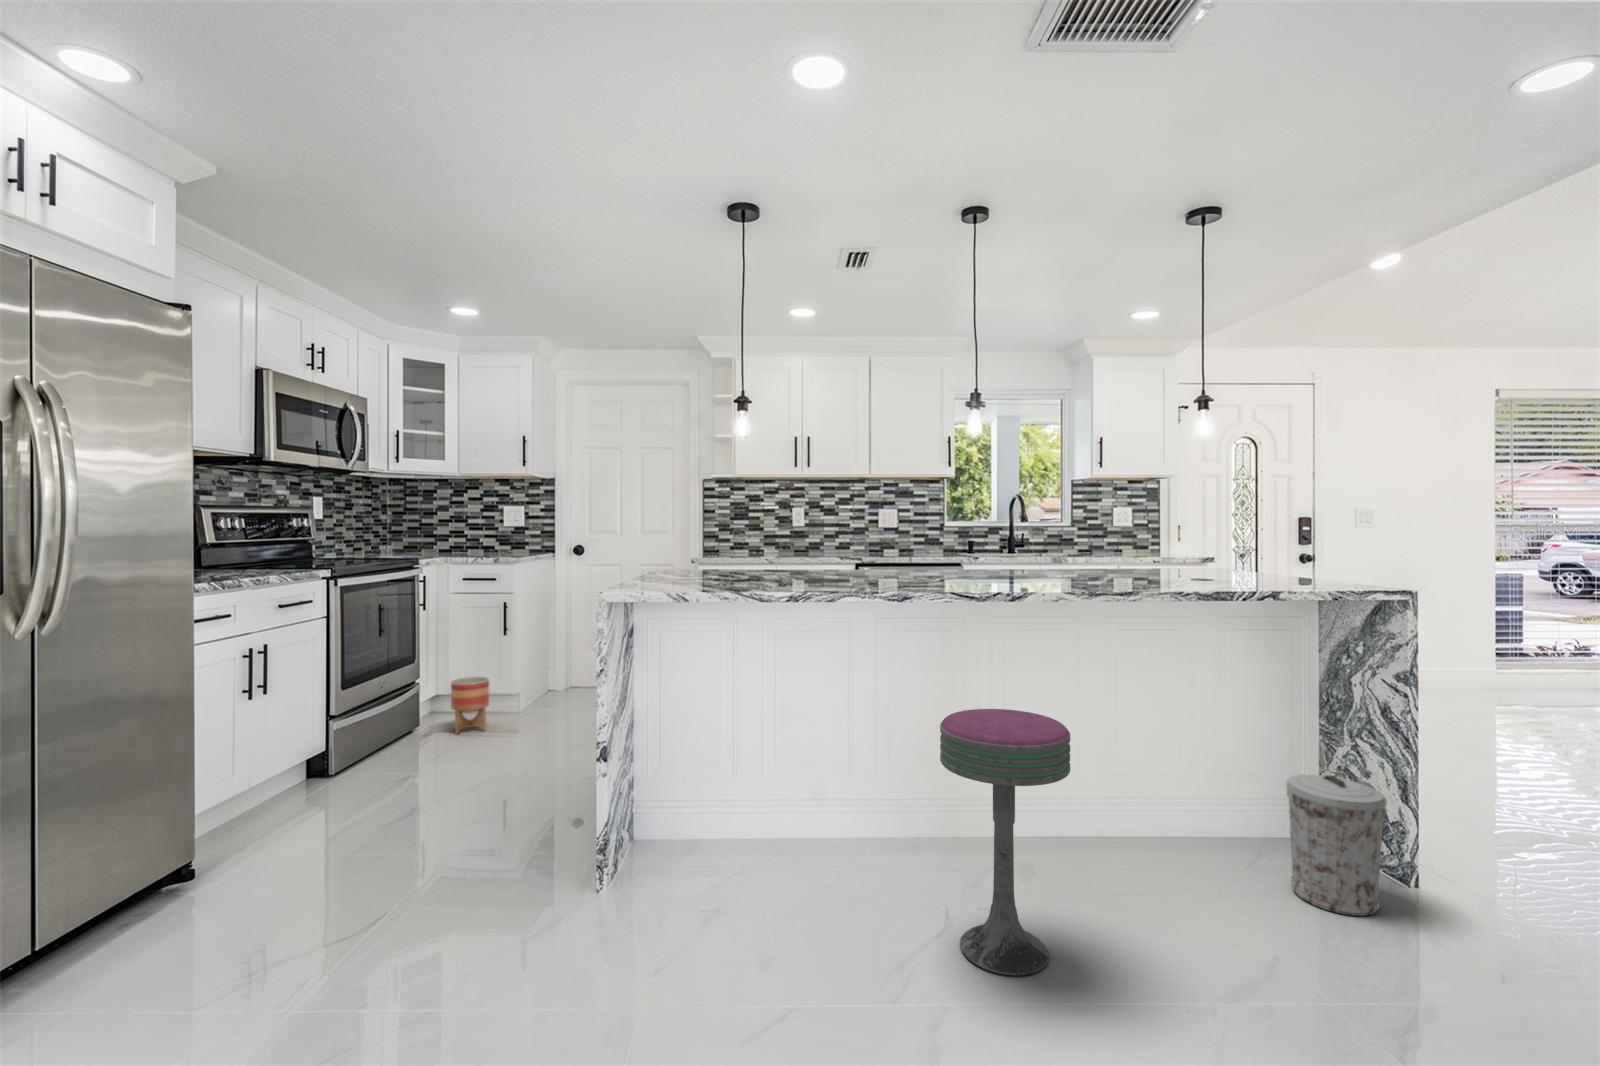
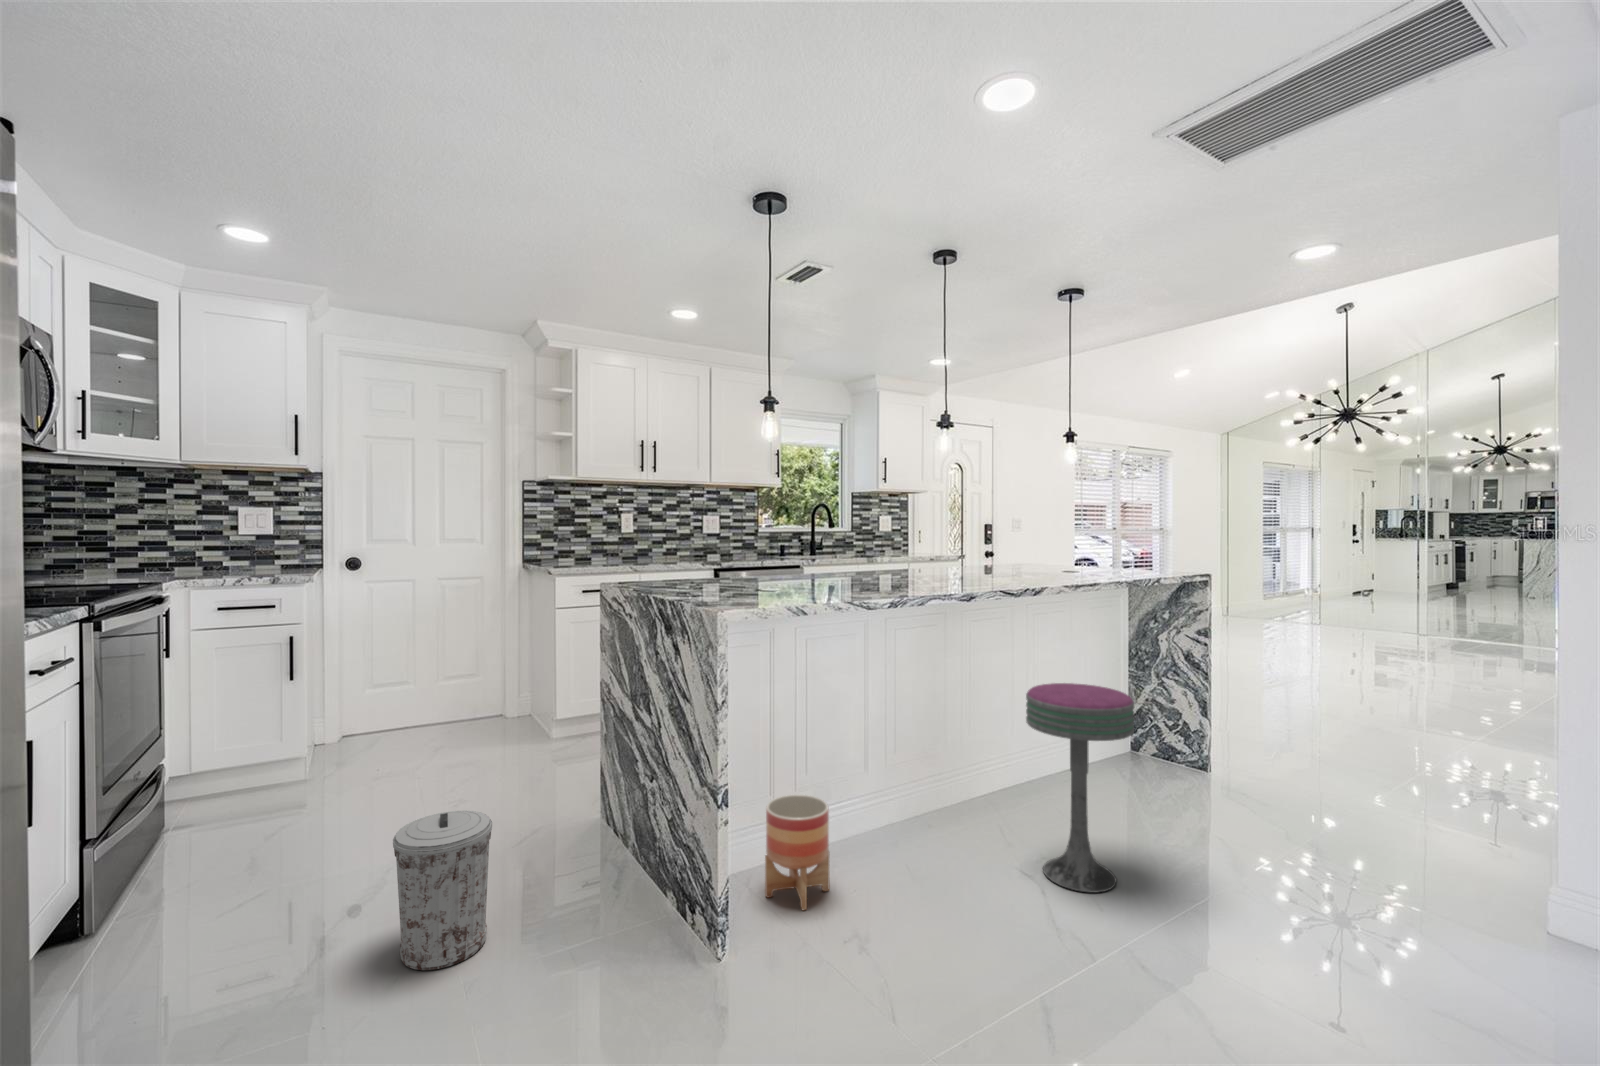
planter: present [451,677,489,734] -> present [765,795,830,910]
trash can: present [1286,775,1387,916] -> present [393,811,492,970]

